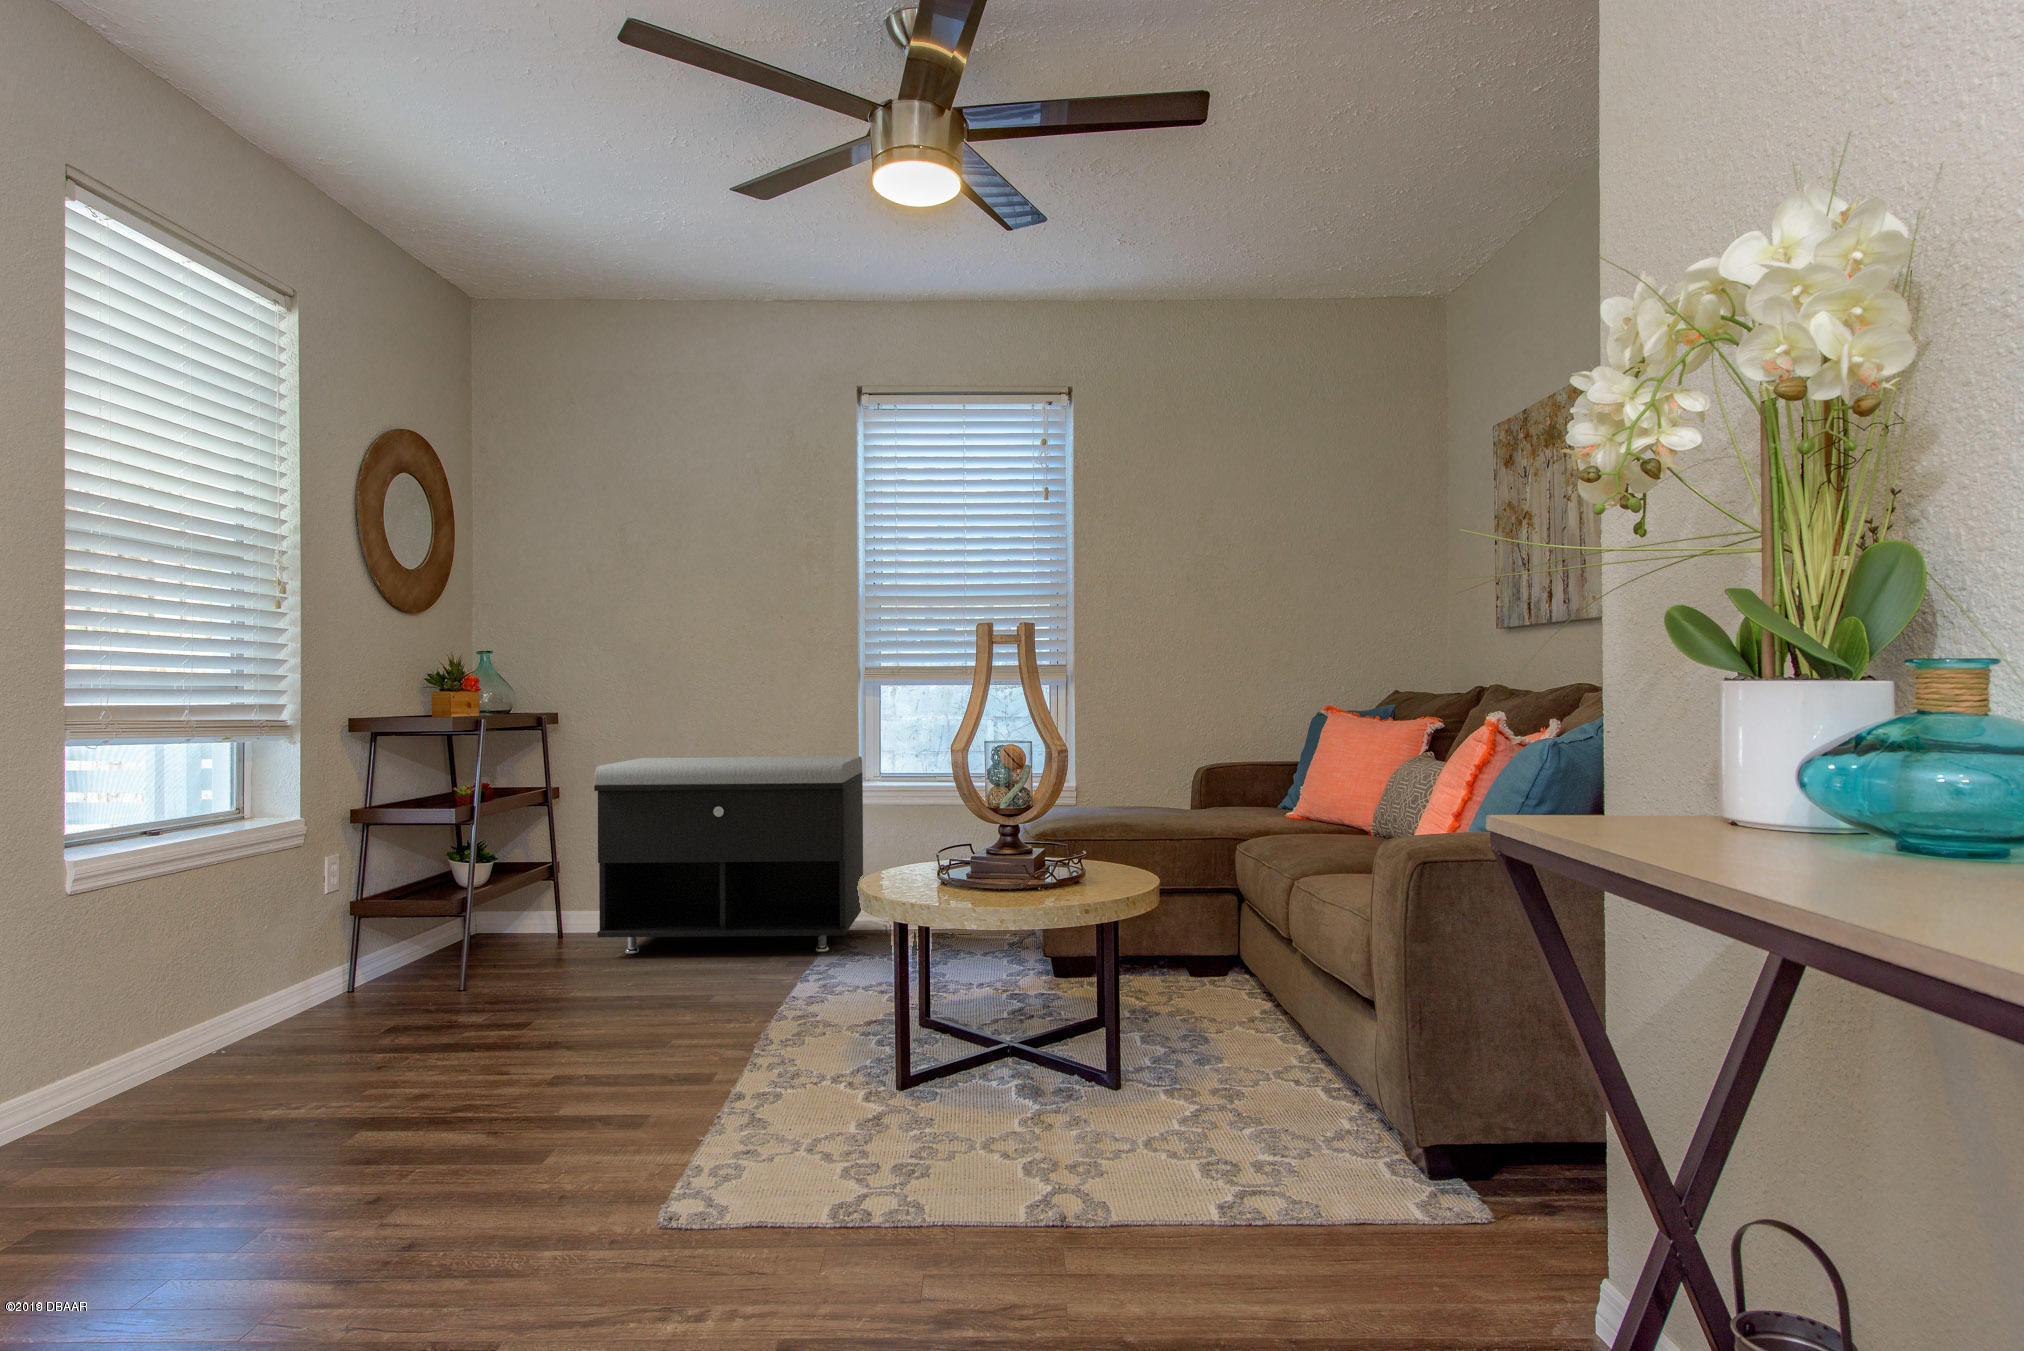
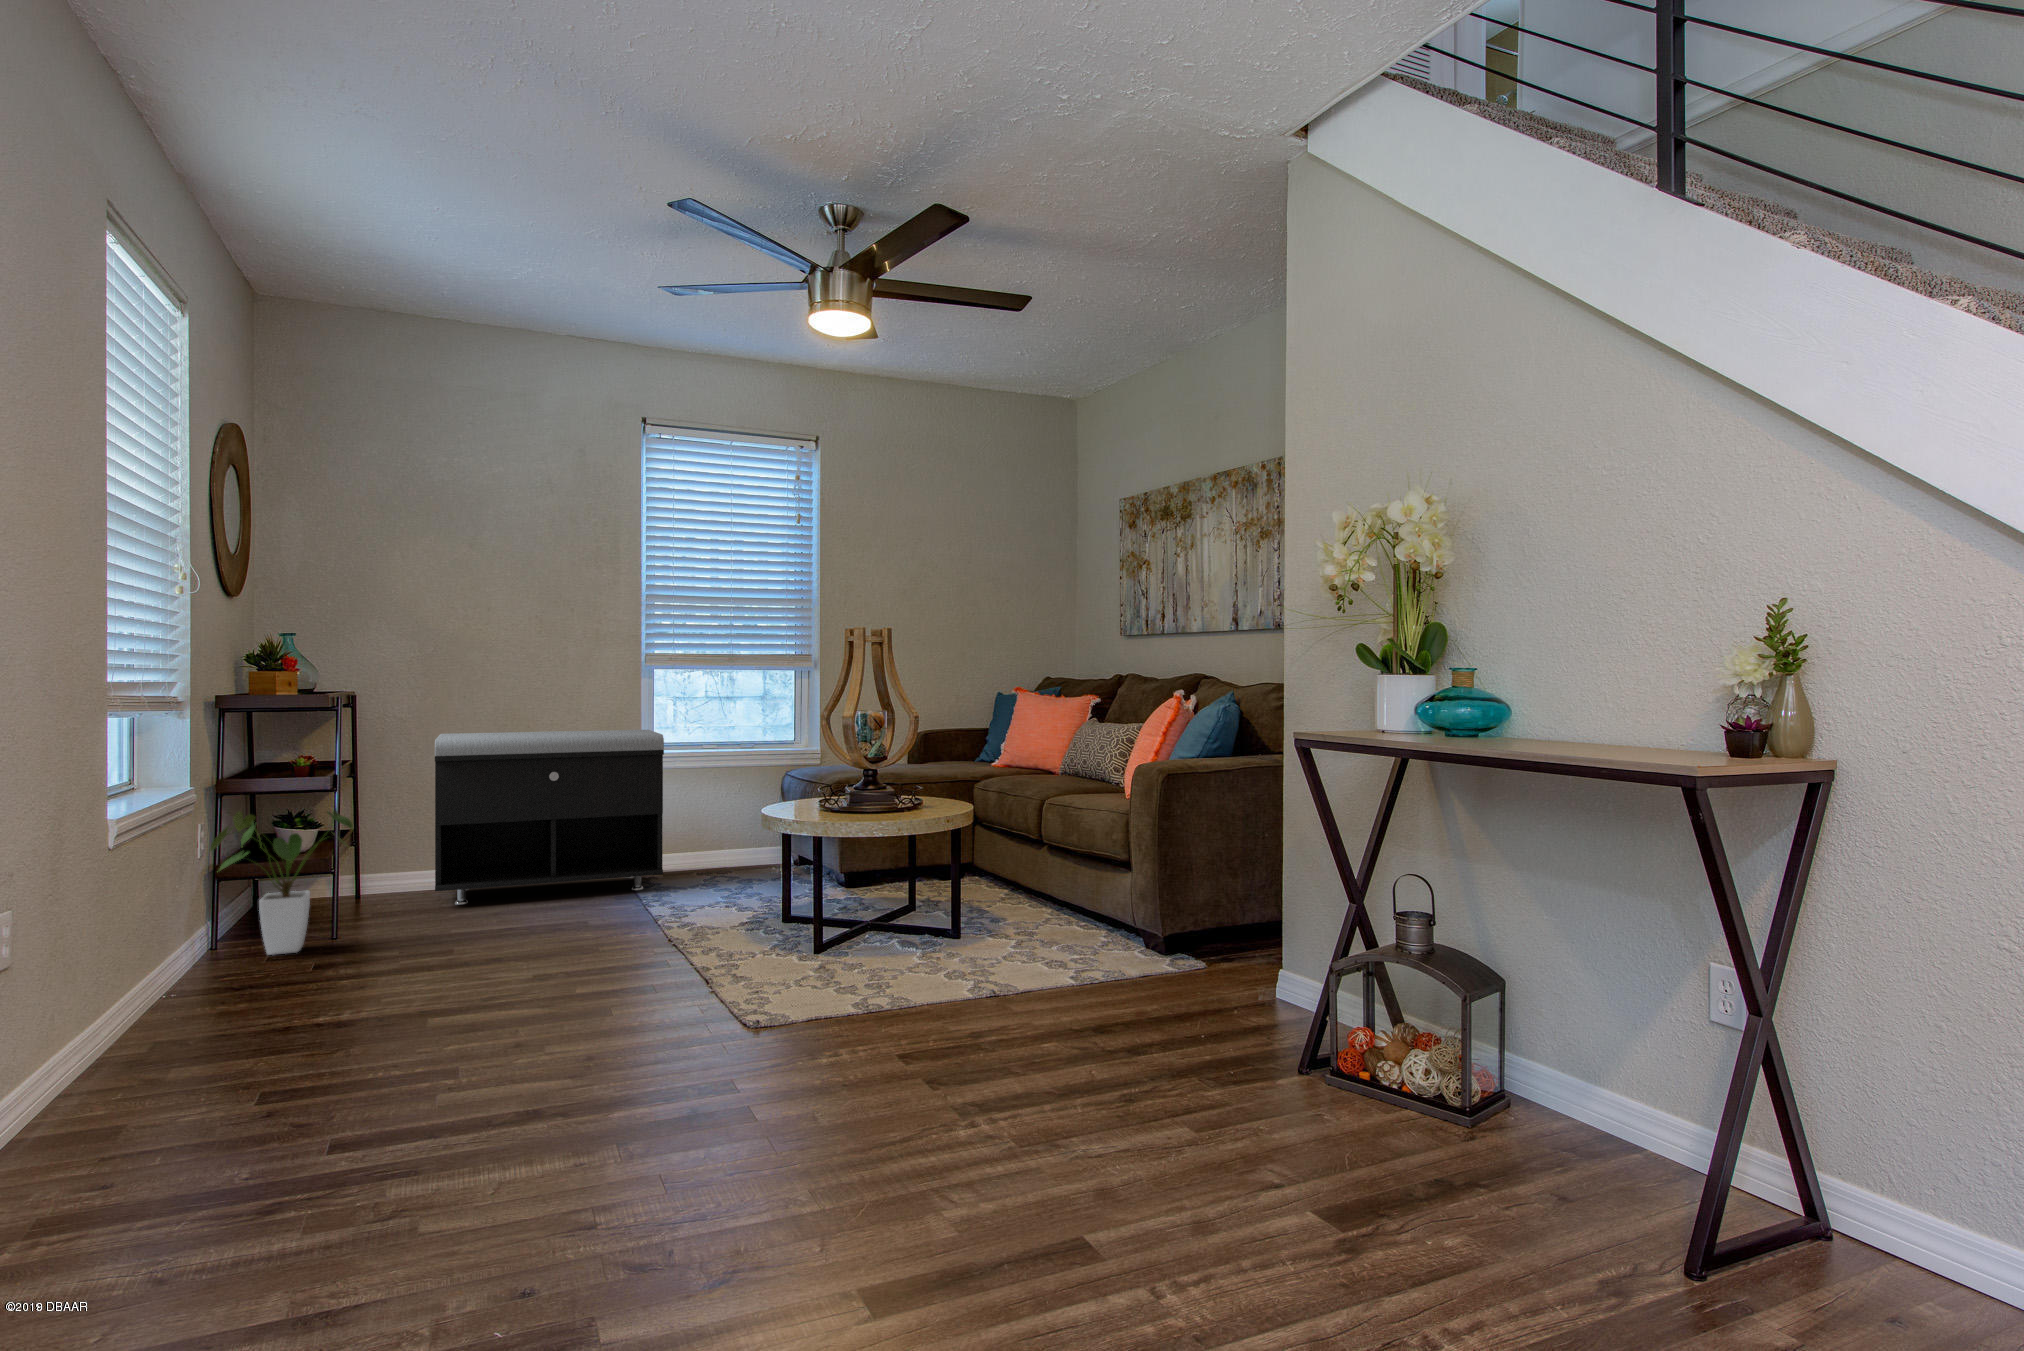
house plant: none [319,842,468,1004] -> present [209,811,353,955]

